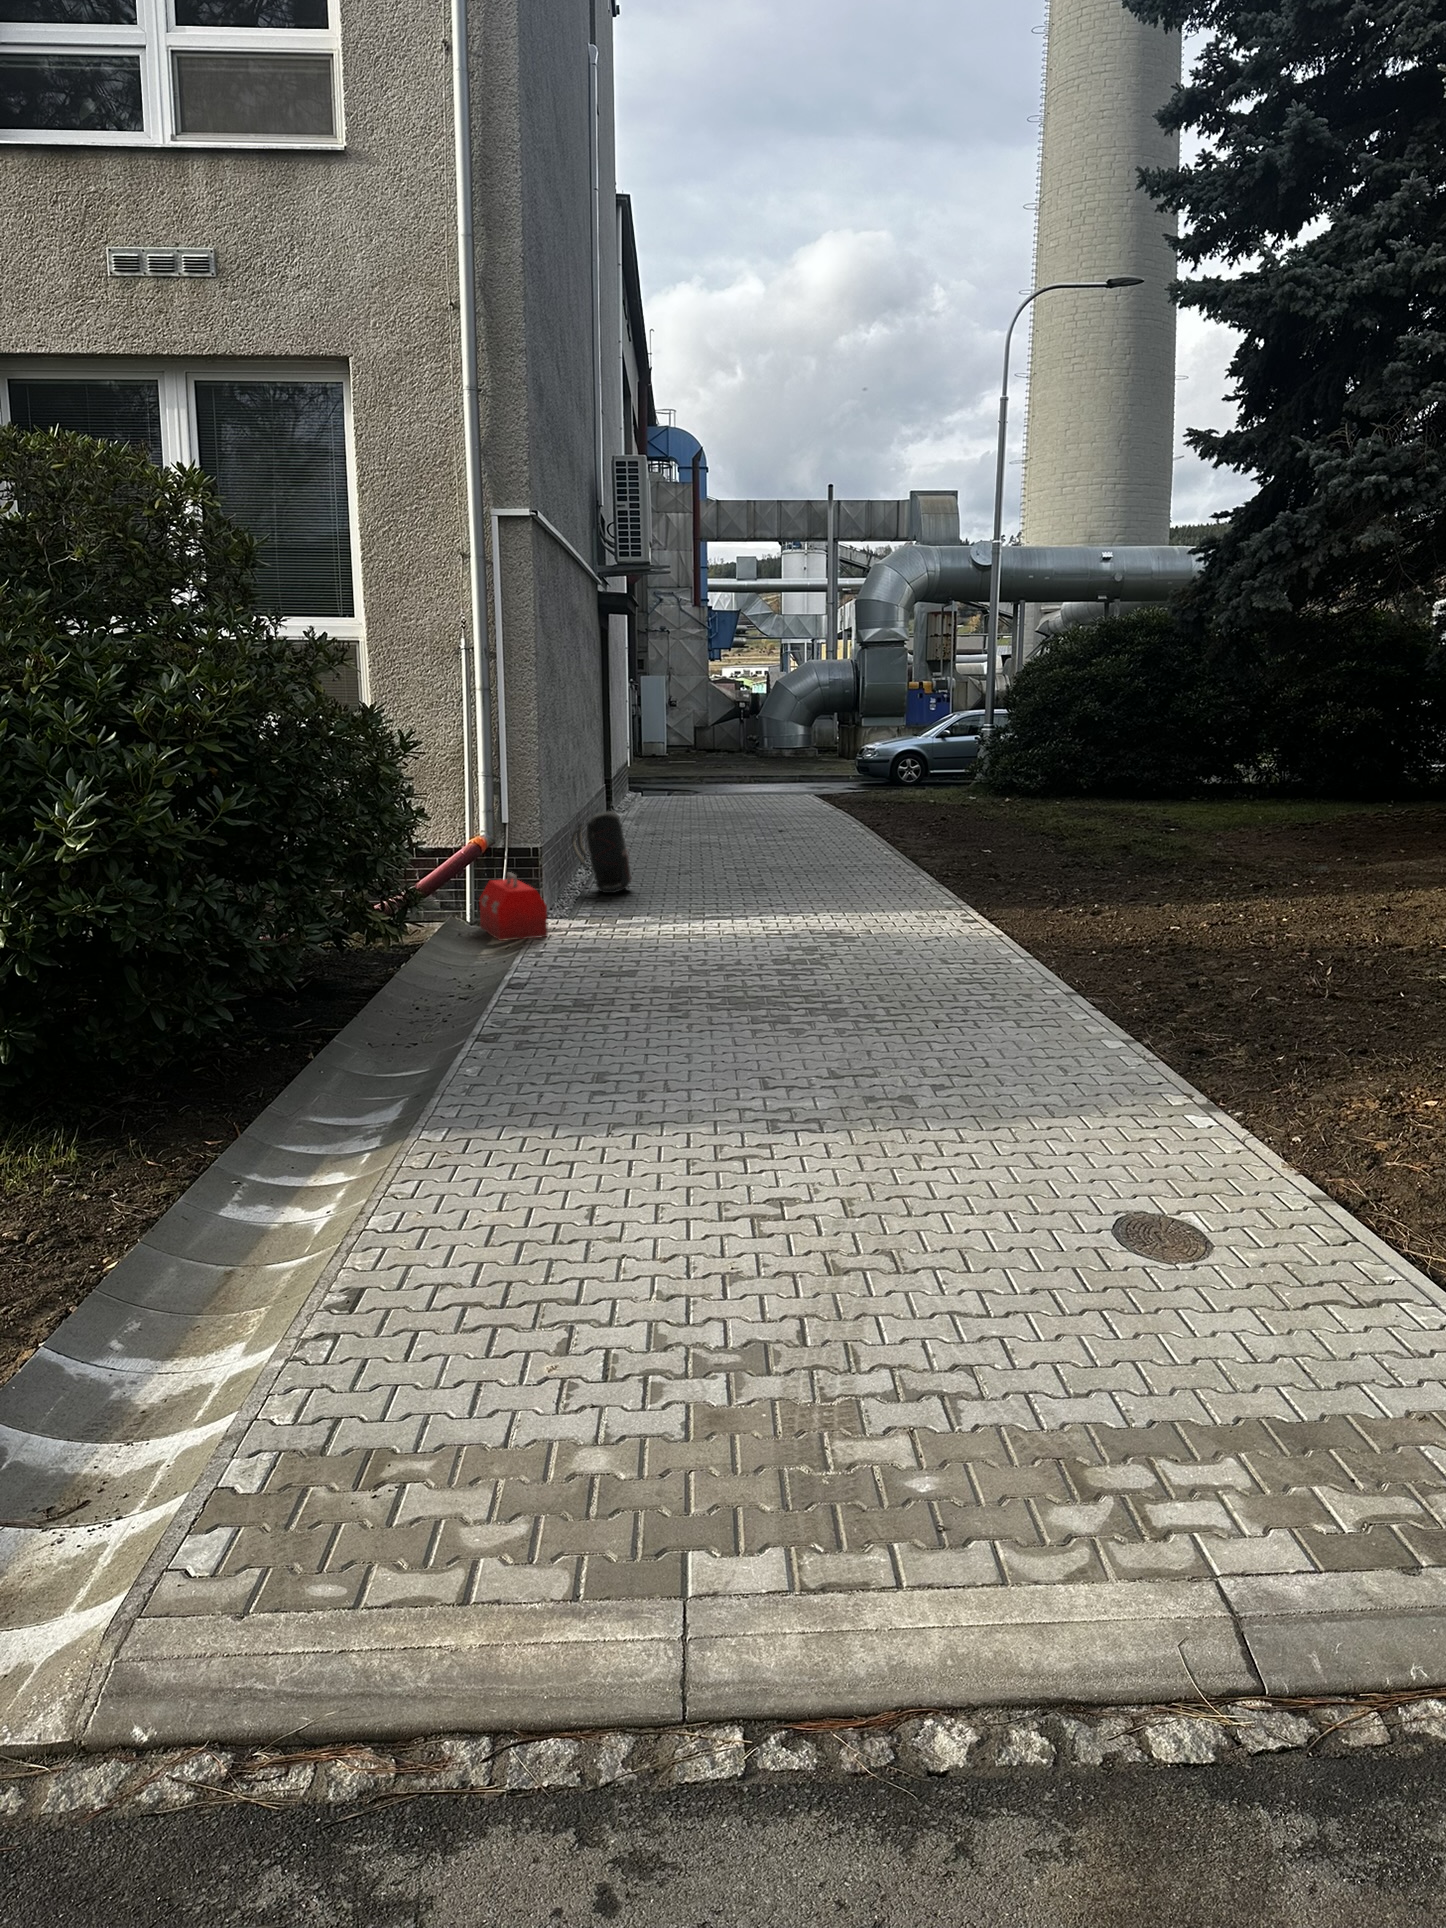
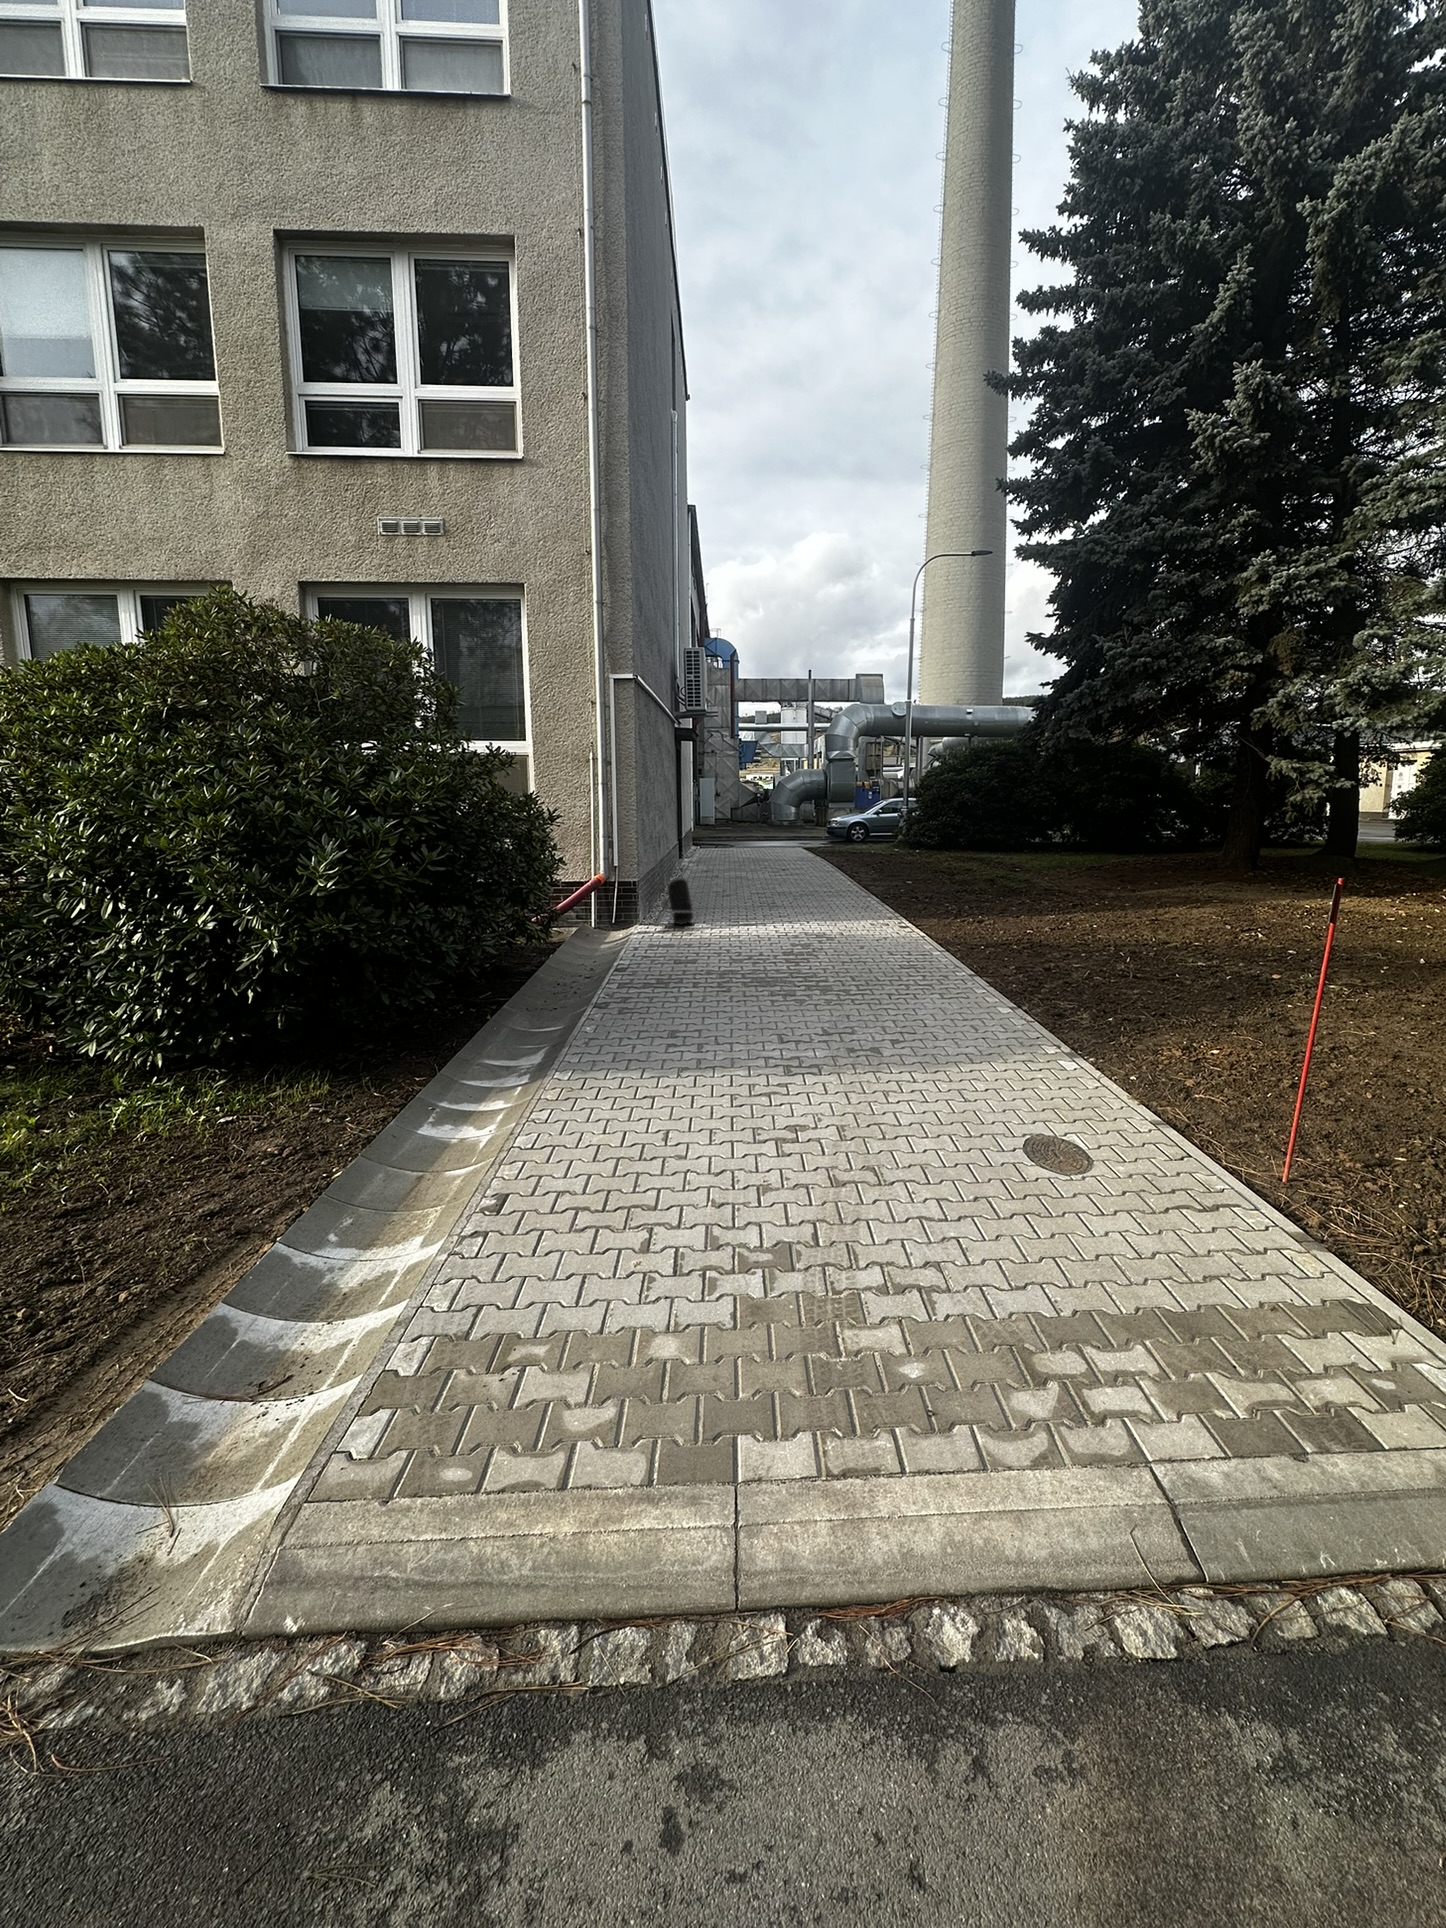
toolbox: present [480,872,548,941] -> none [605,912,644,952]

